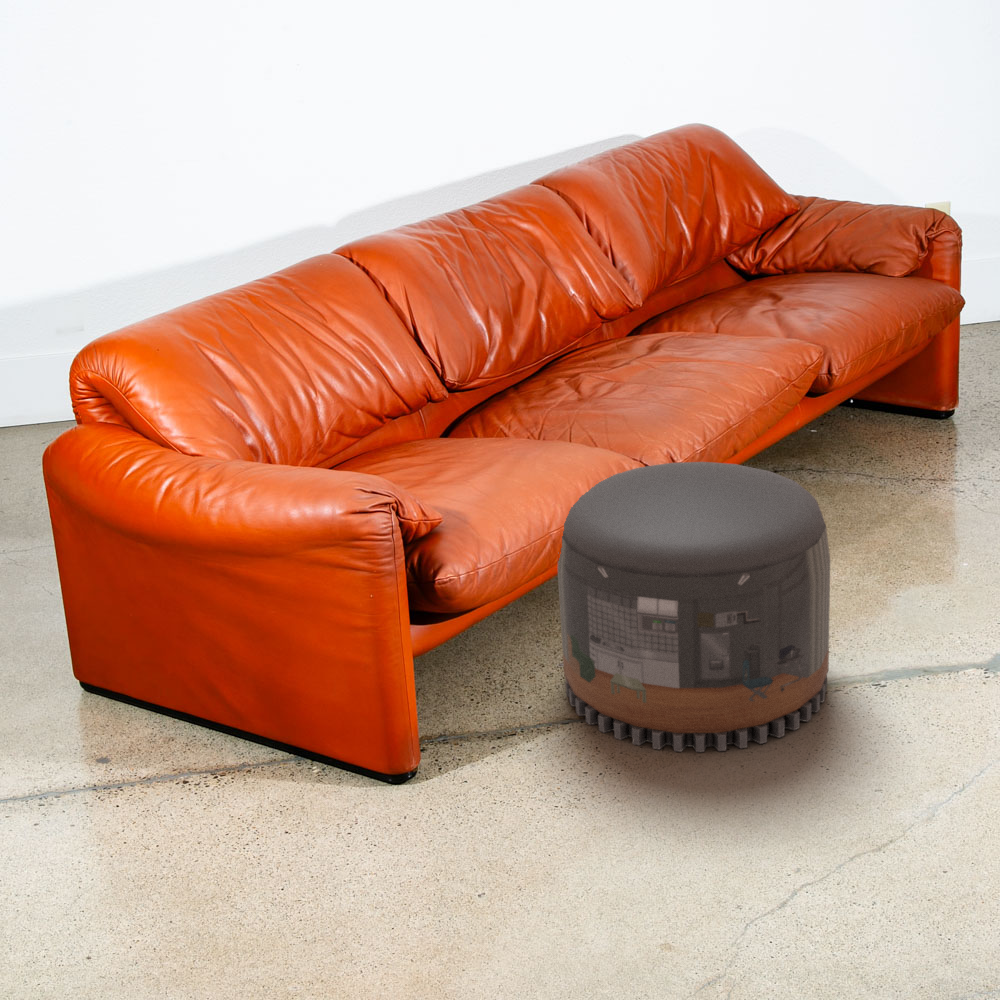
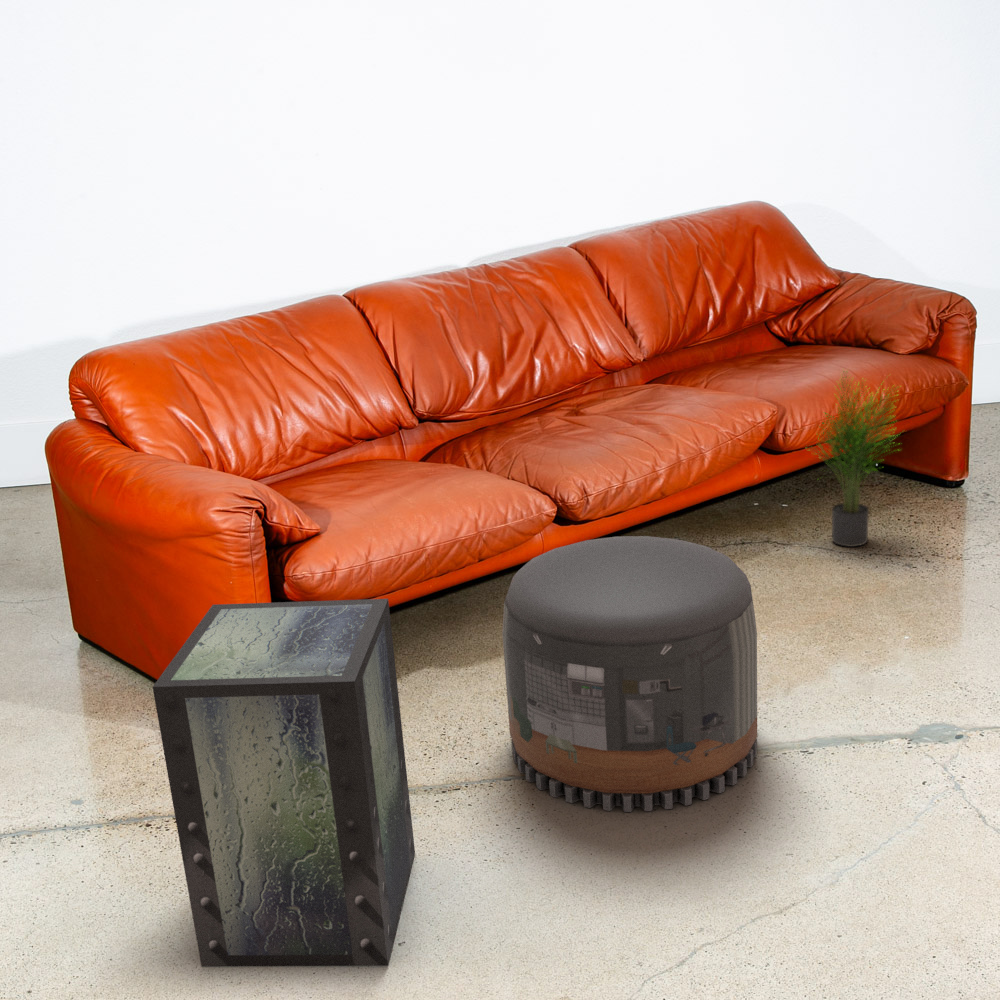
potted plant: none [814,281,957,472] -> present [806,377,898,547]
storage box: none [222,531,481,926] -> present [153,599,415,967]

